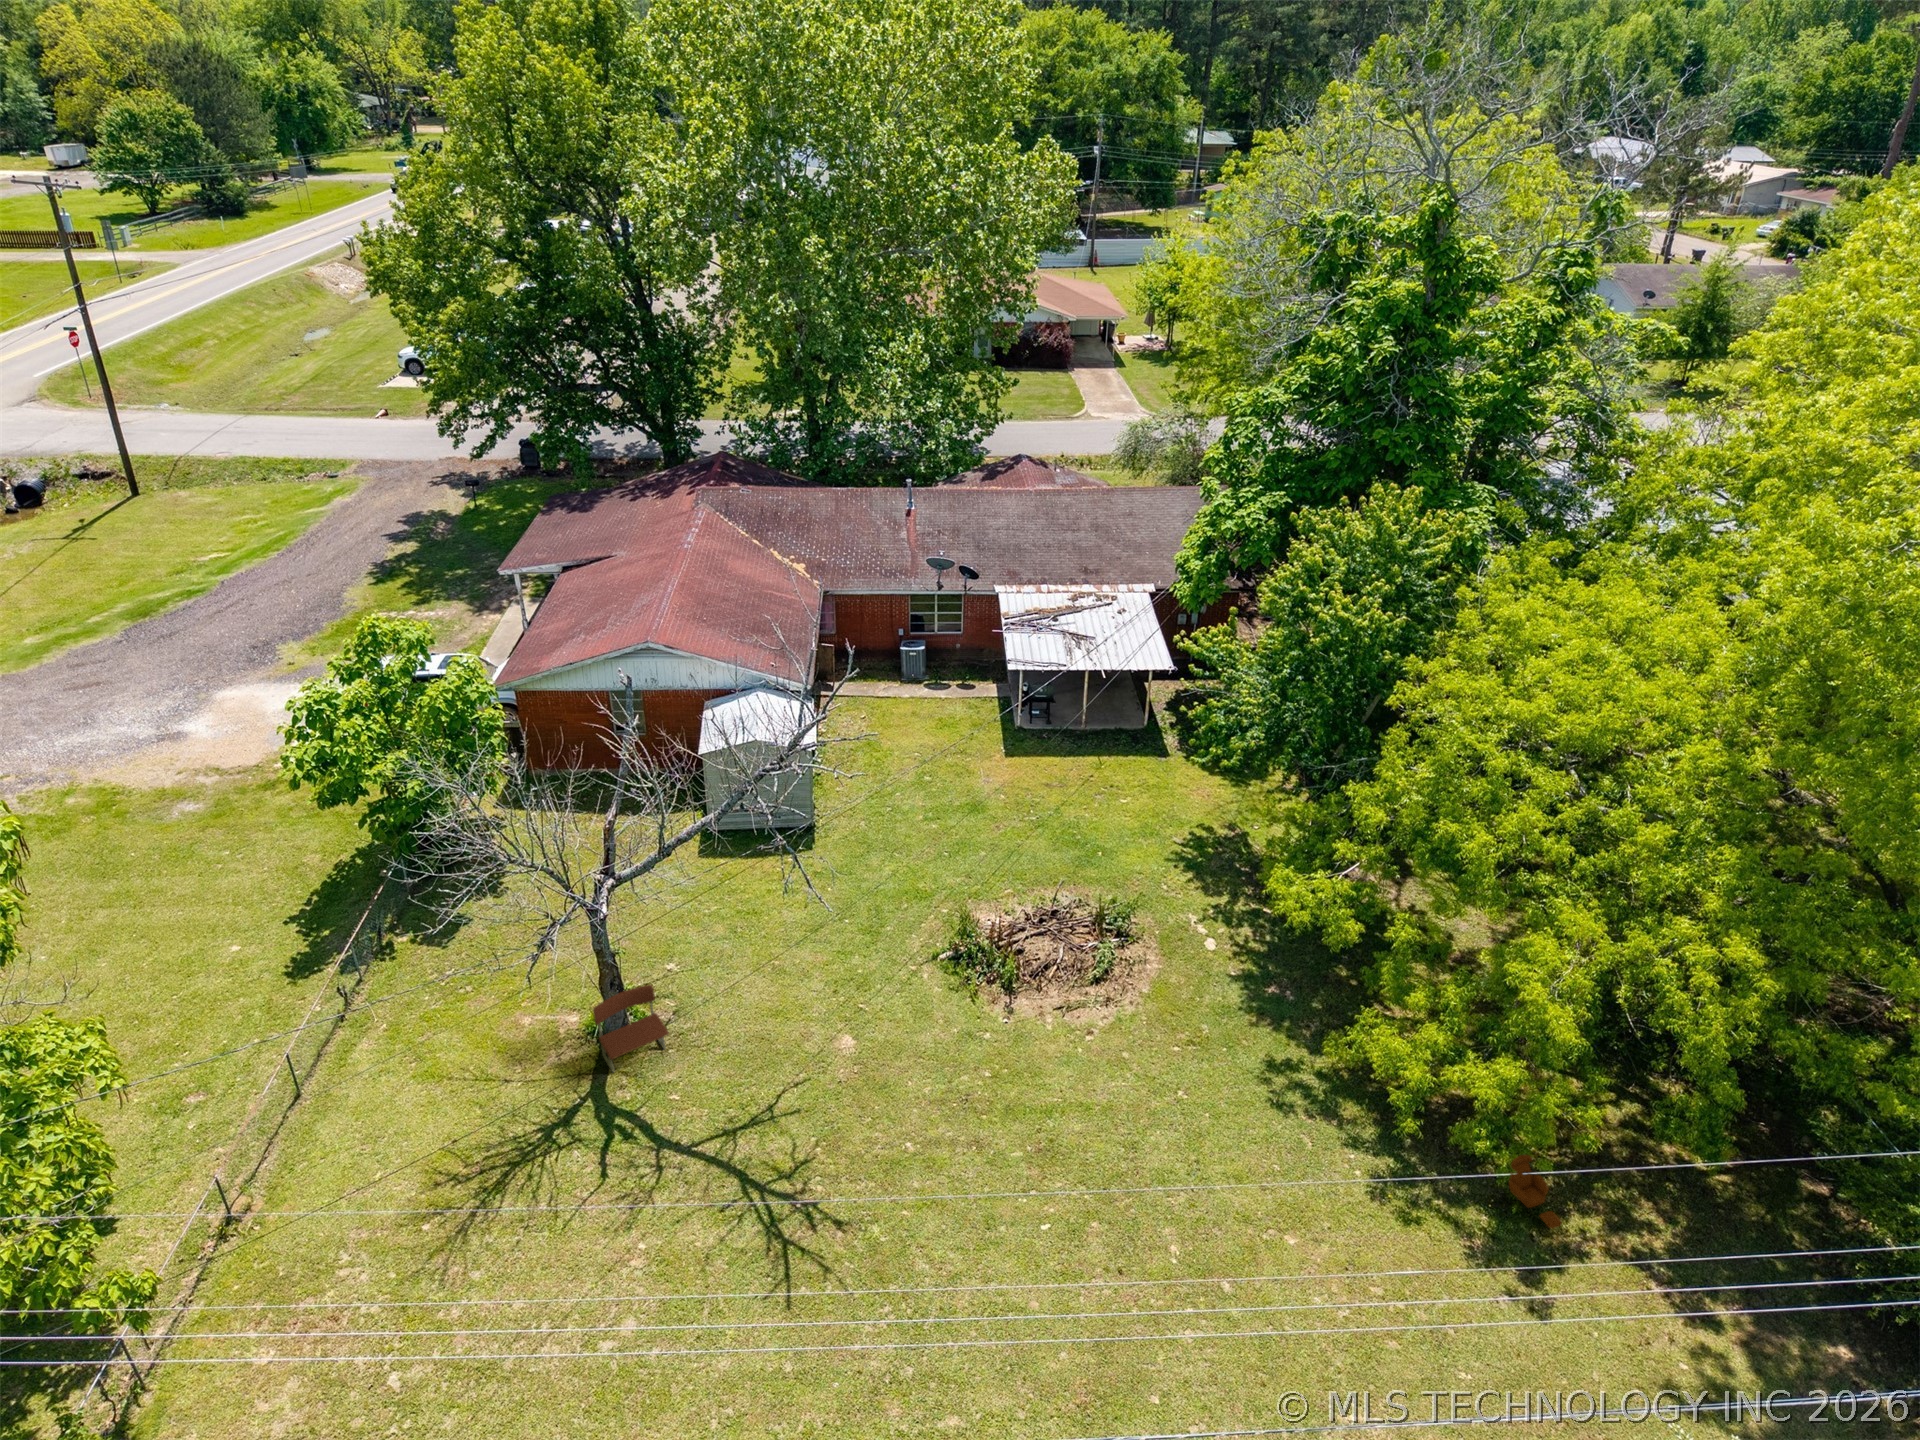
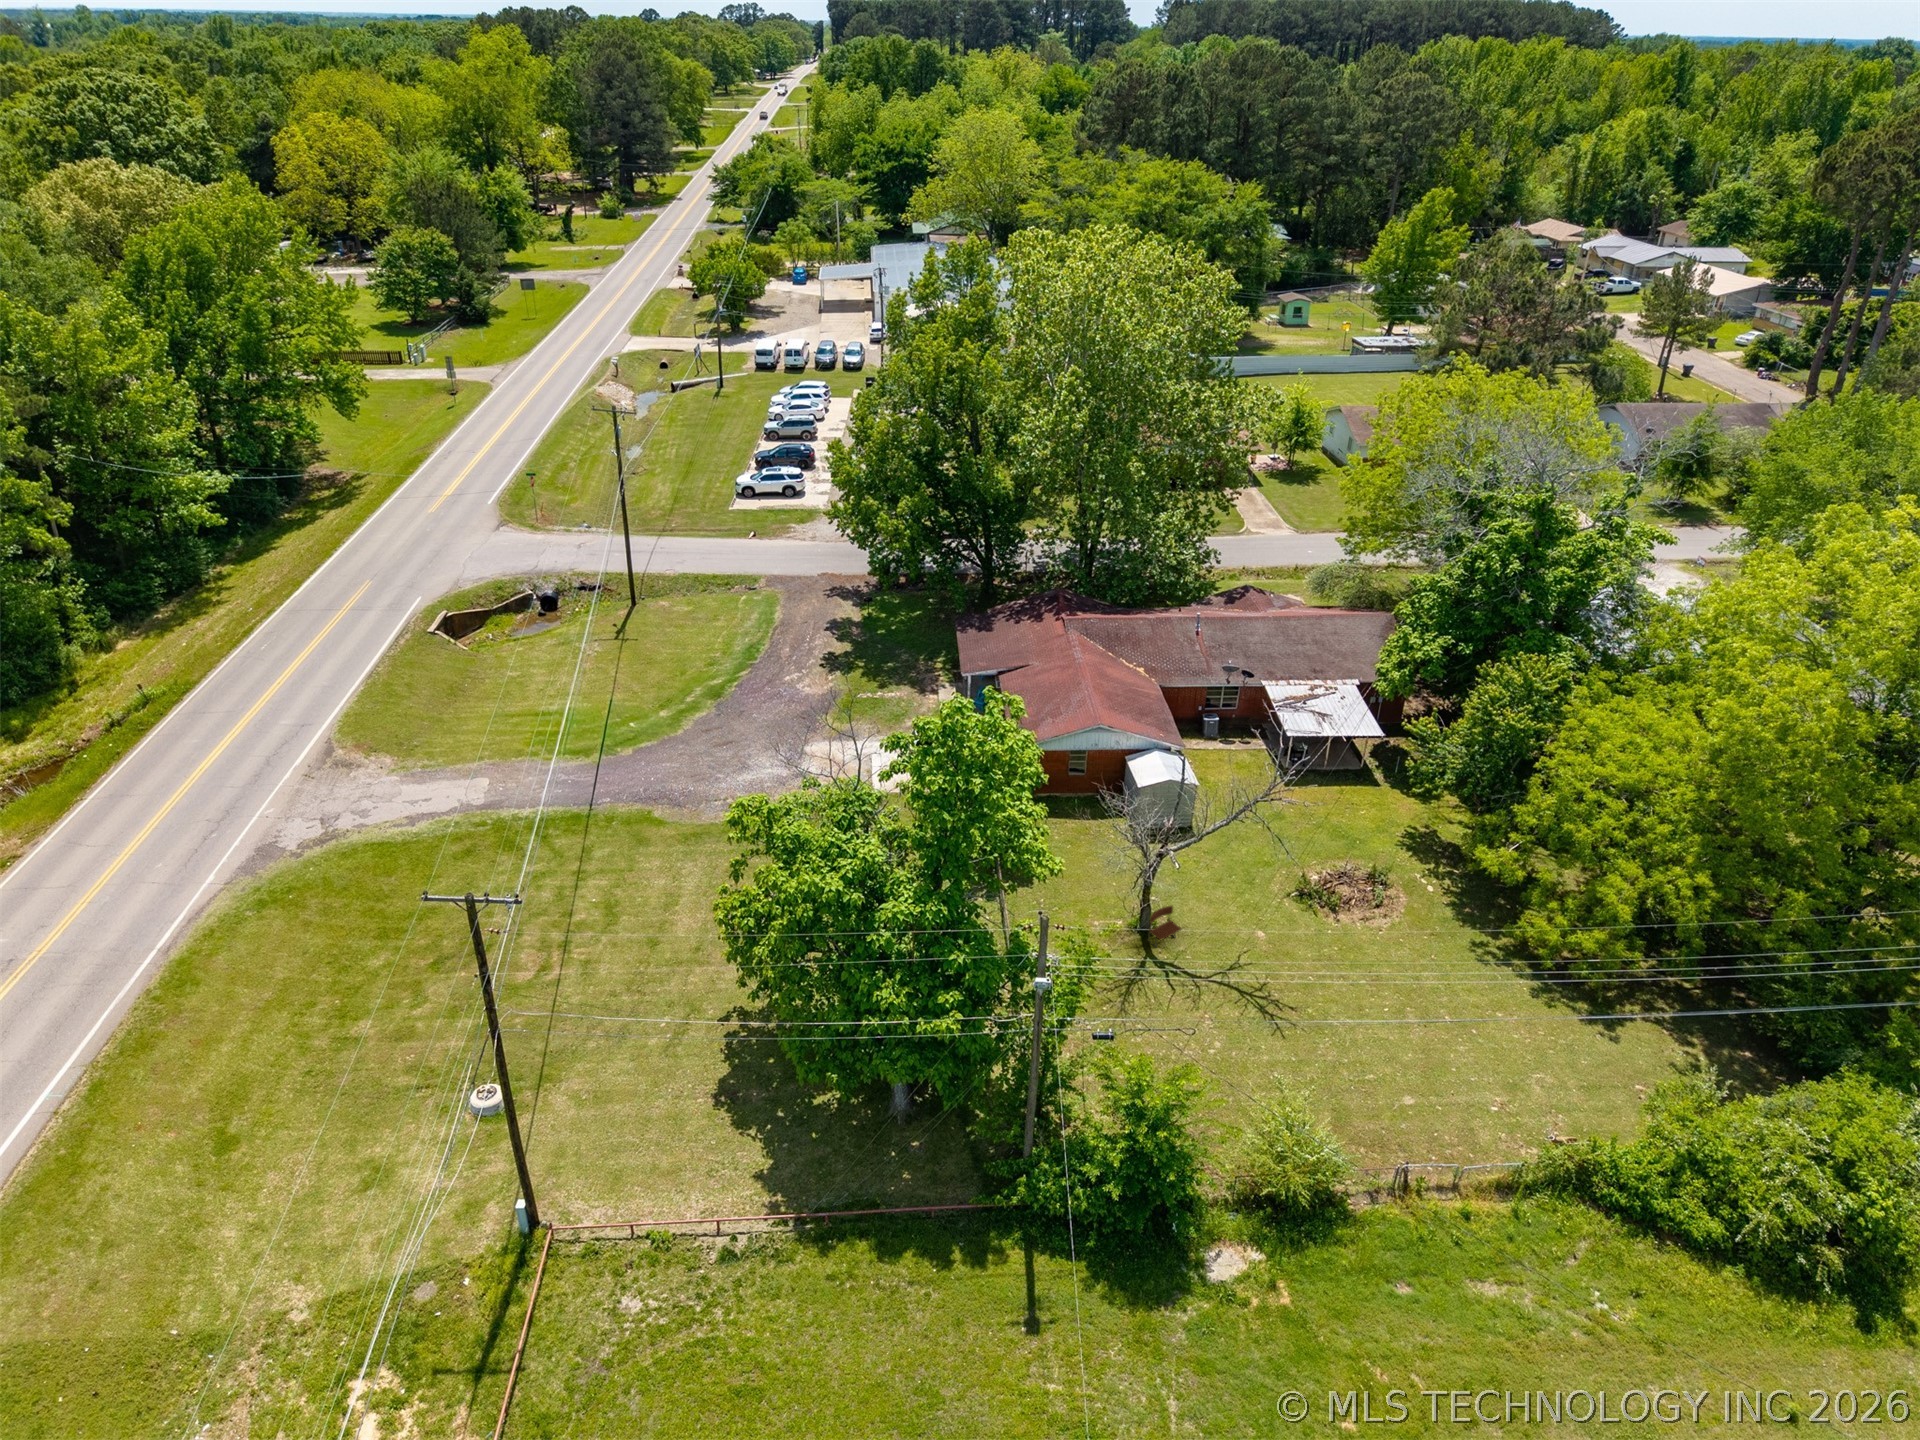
lounge chair: present [1508,1155,1562,1240] -> none [1596,978,1623,1015]

